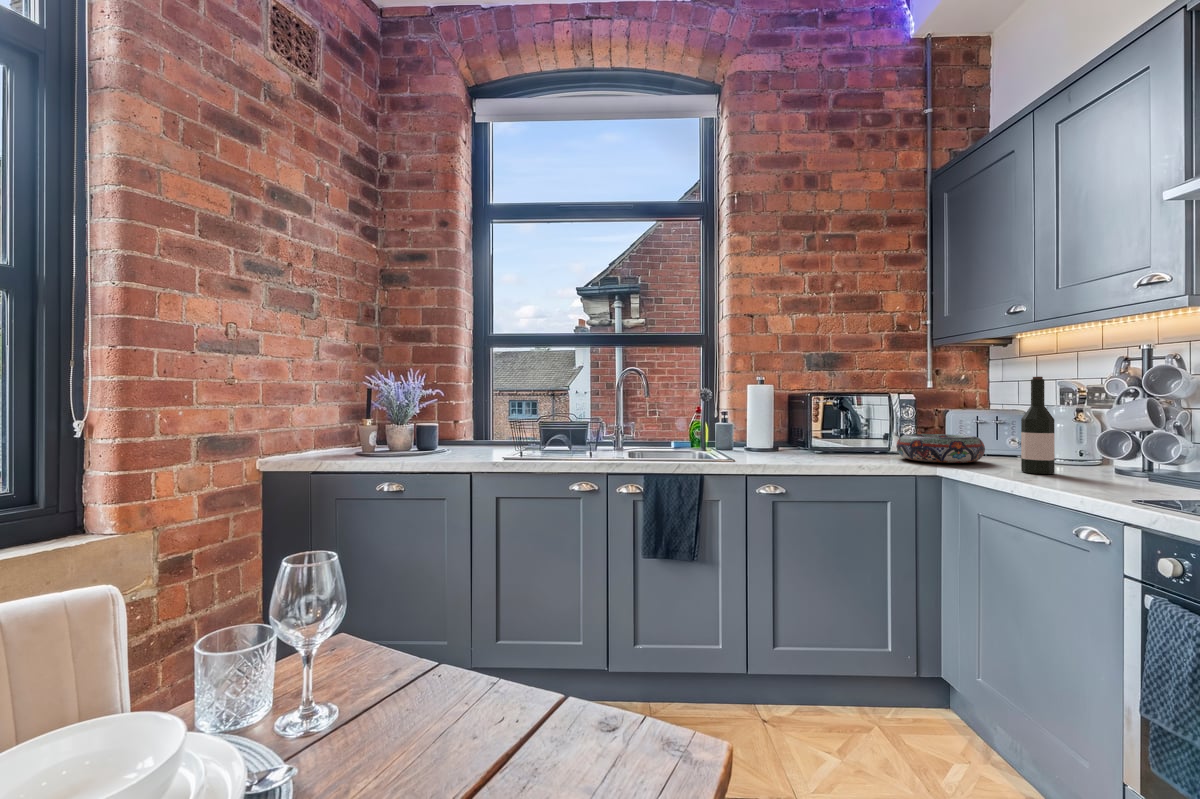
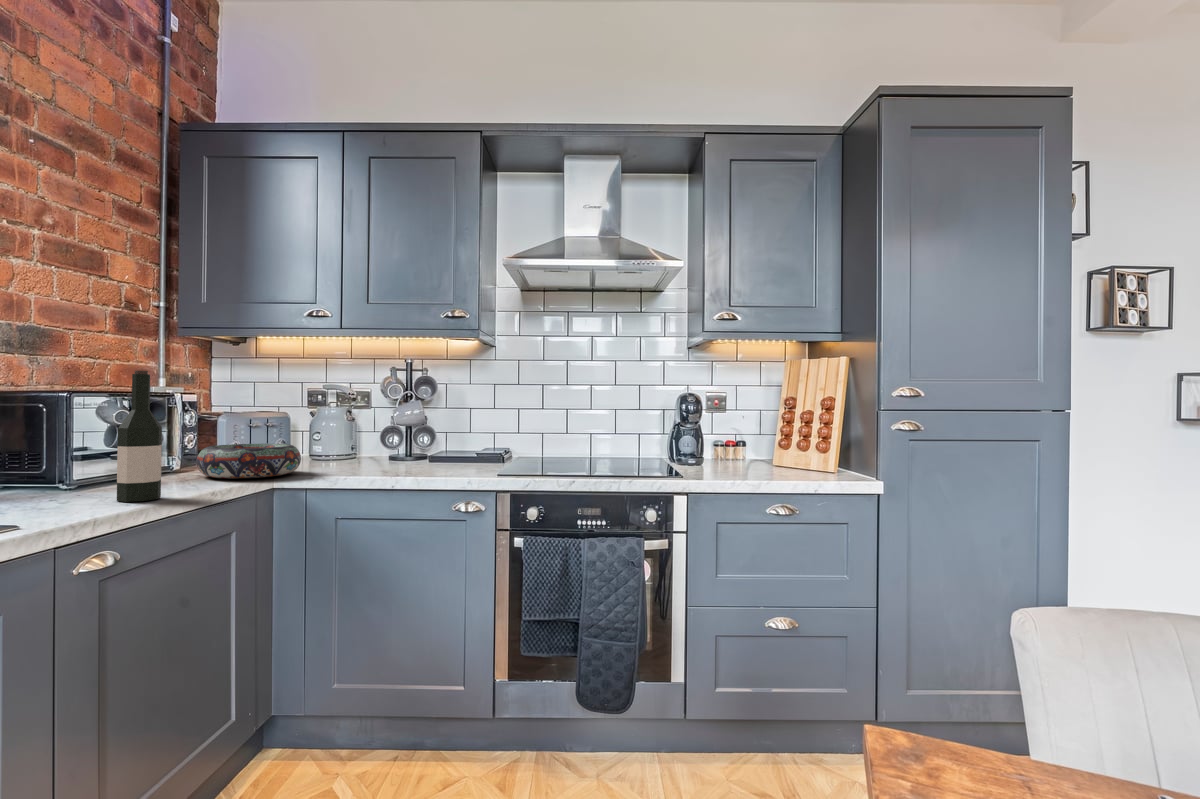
wine bottle: present [1021,377,1055,474] -> present [117,370,162,502]

